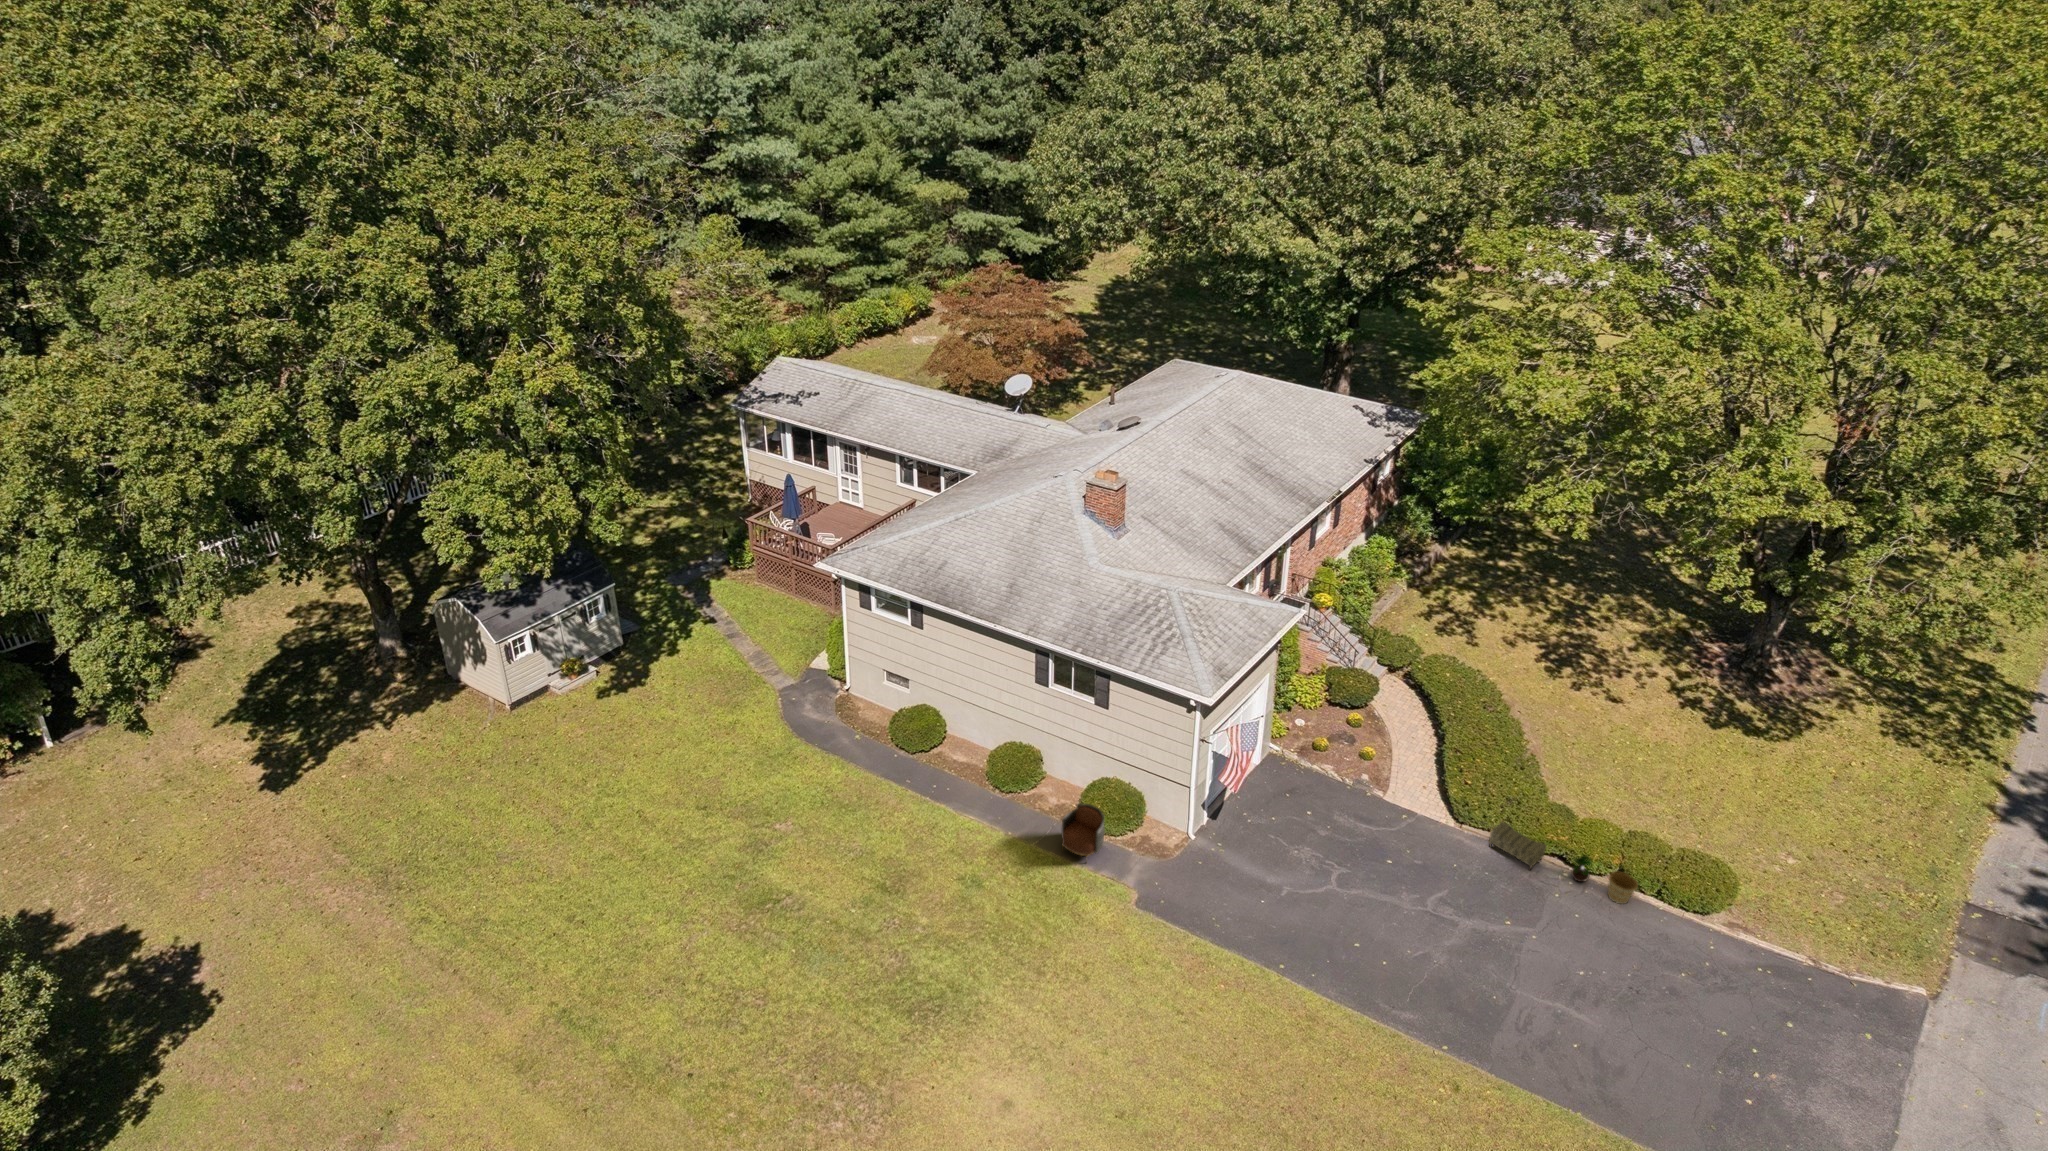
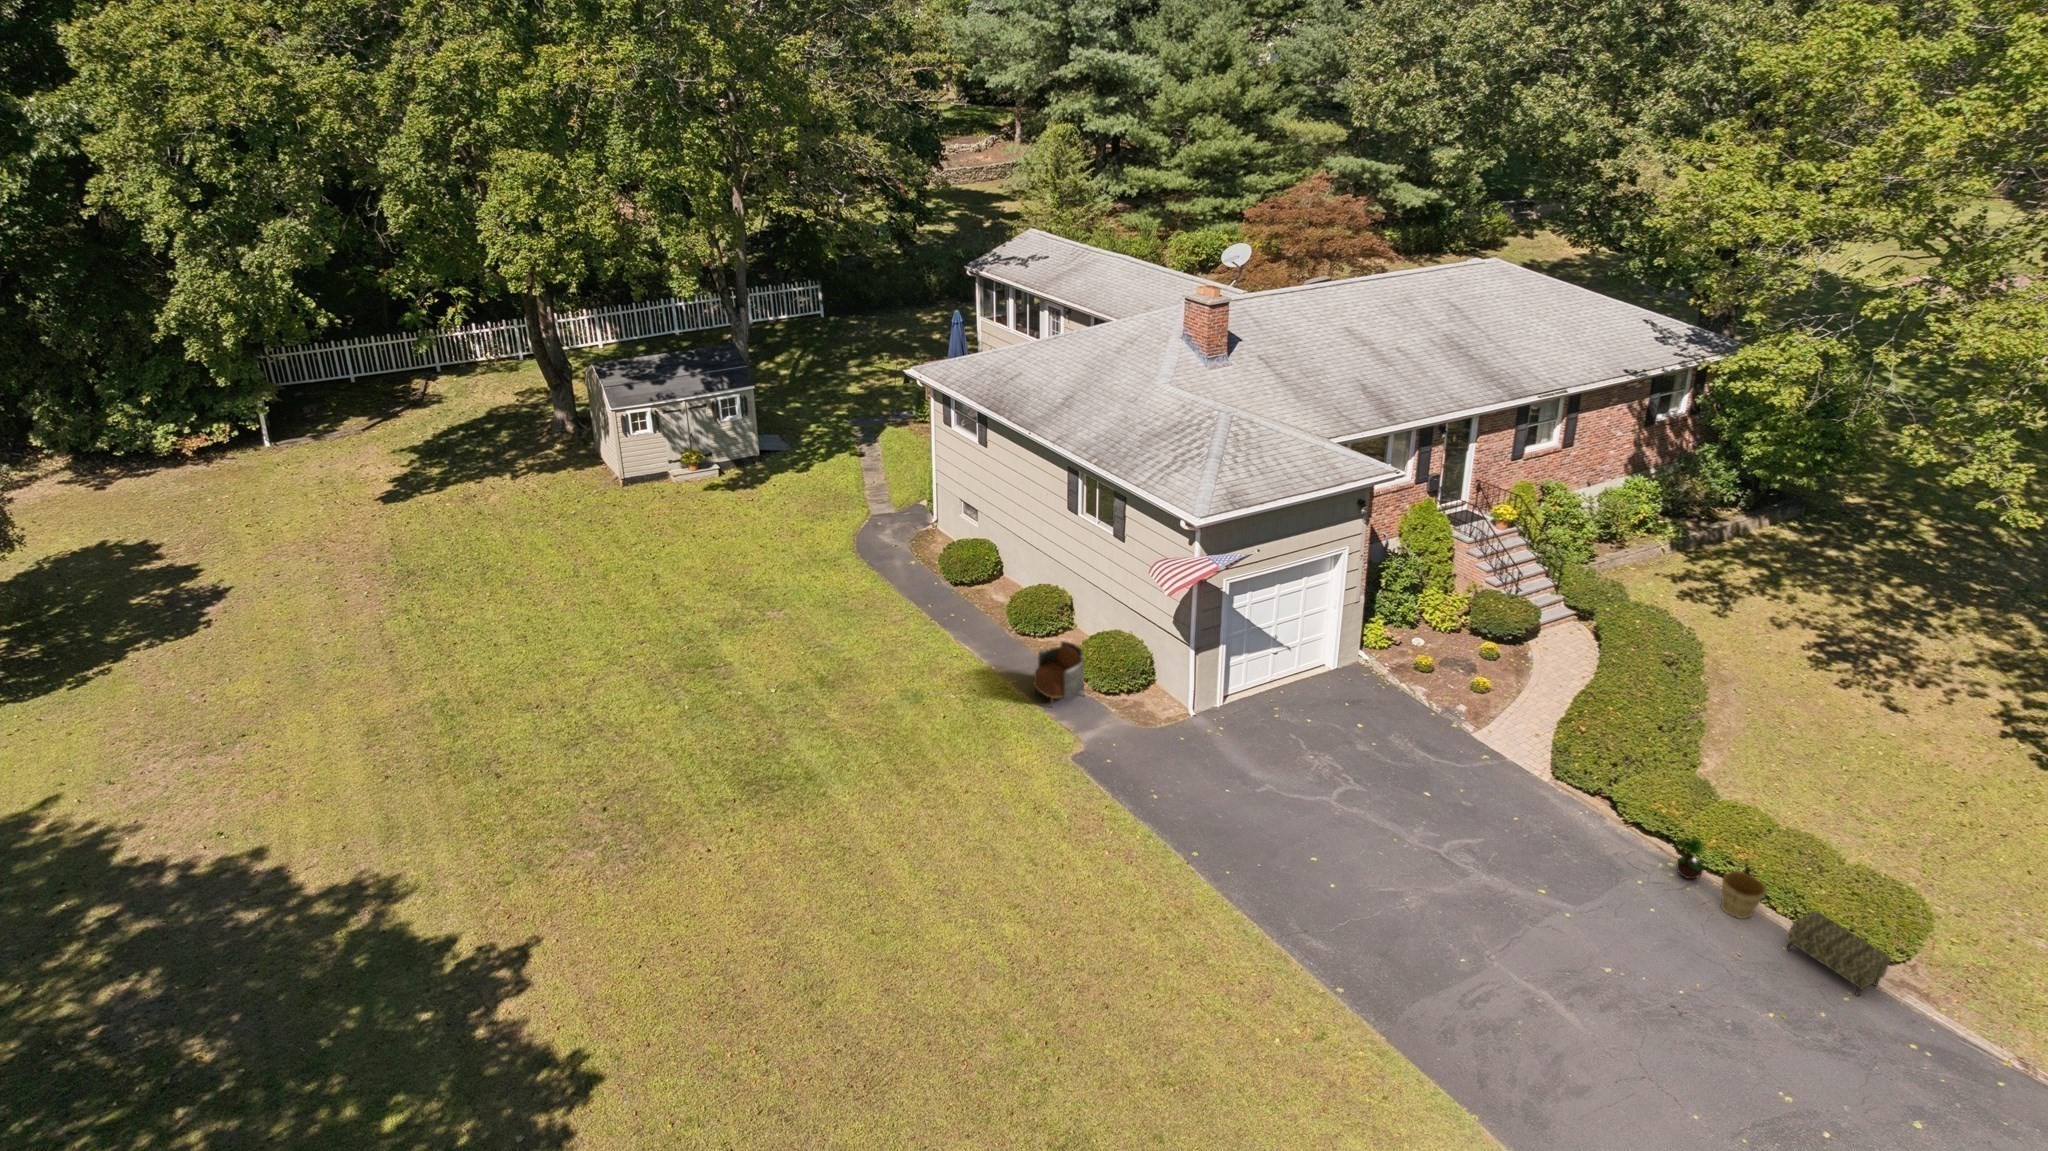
bench: present [1489,822,1546,870] -> present [1787,911,1891,996]

